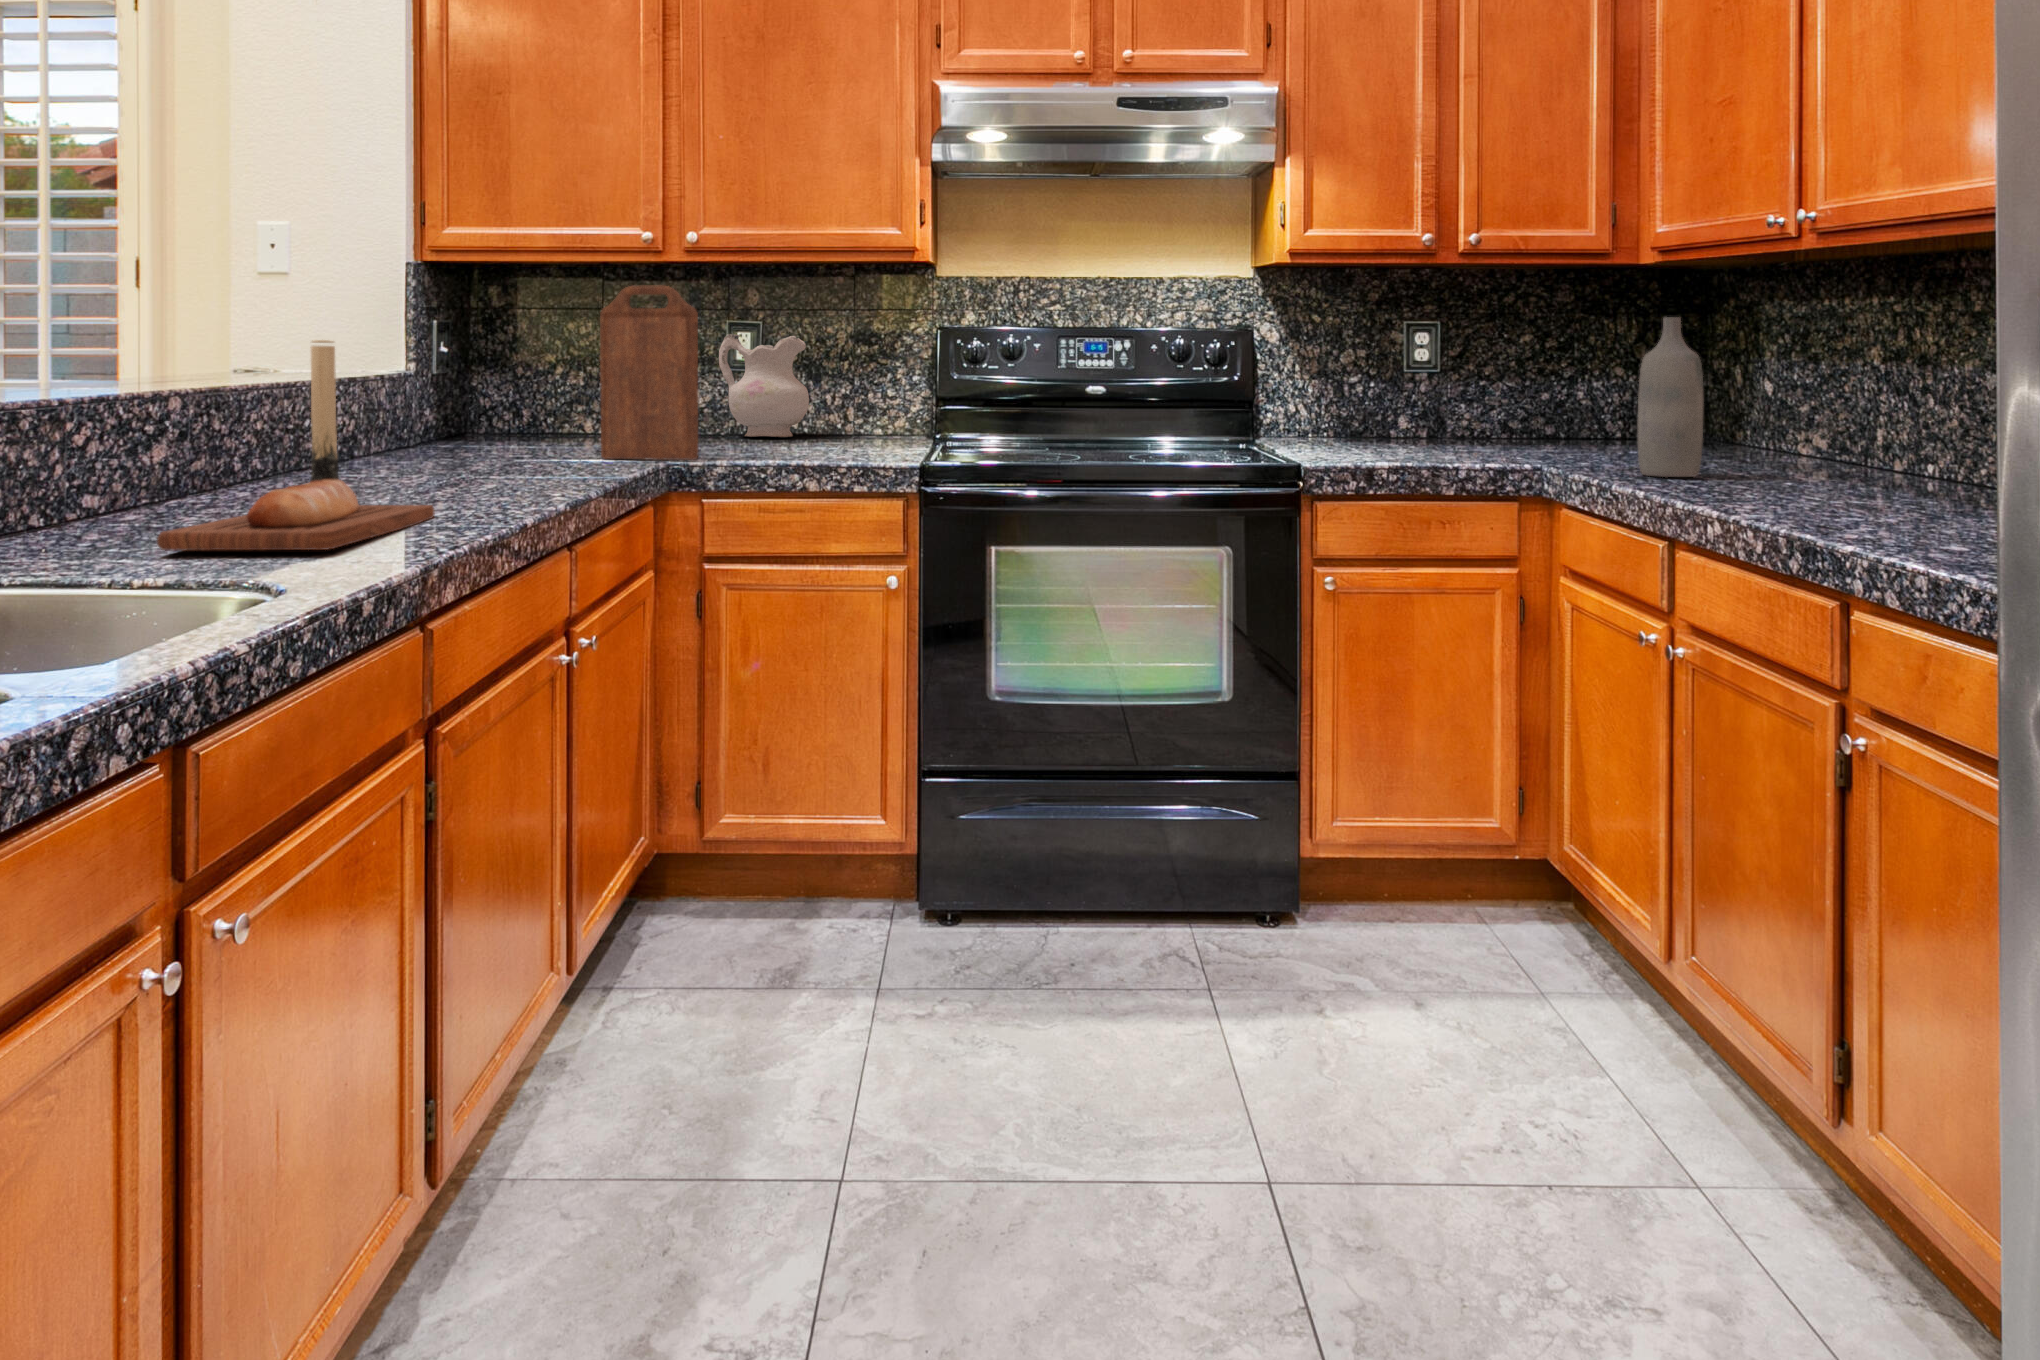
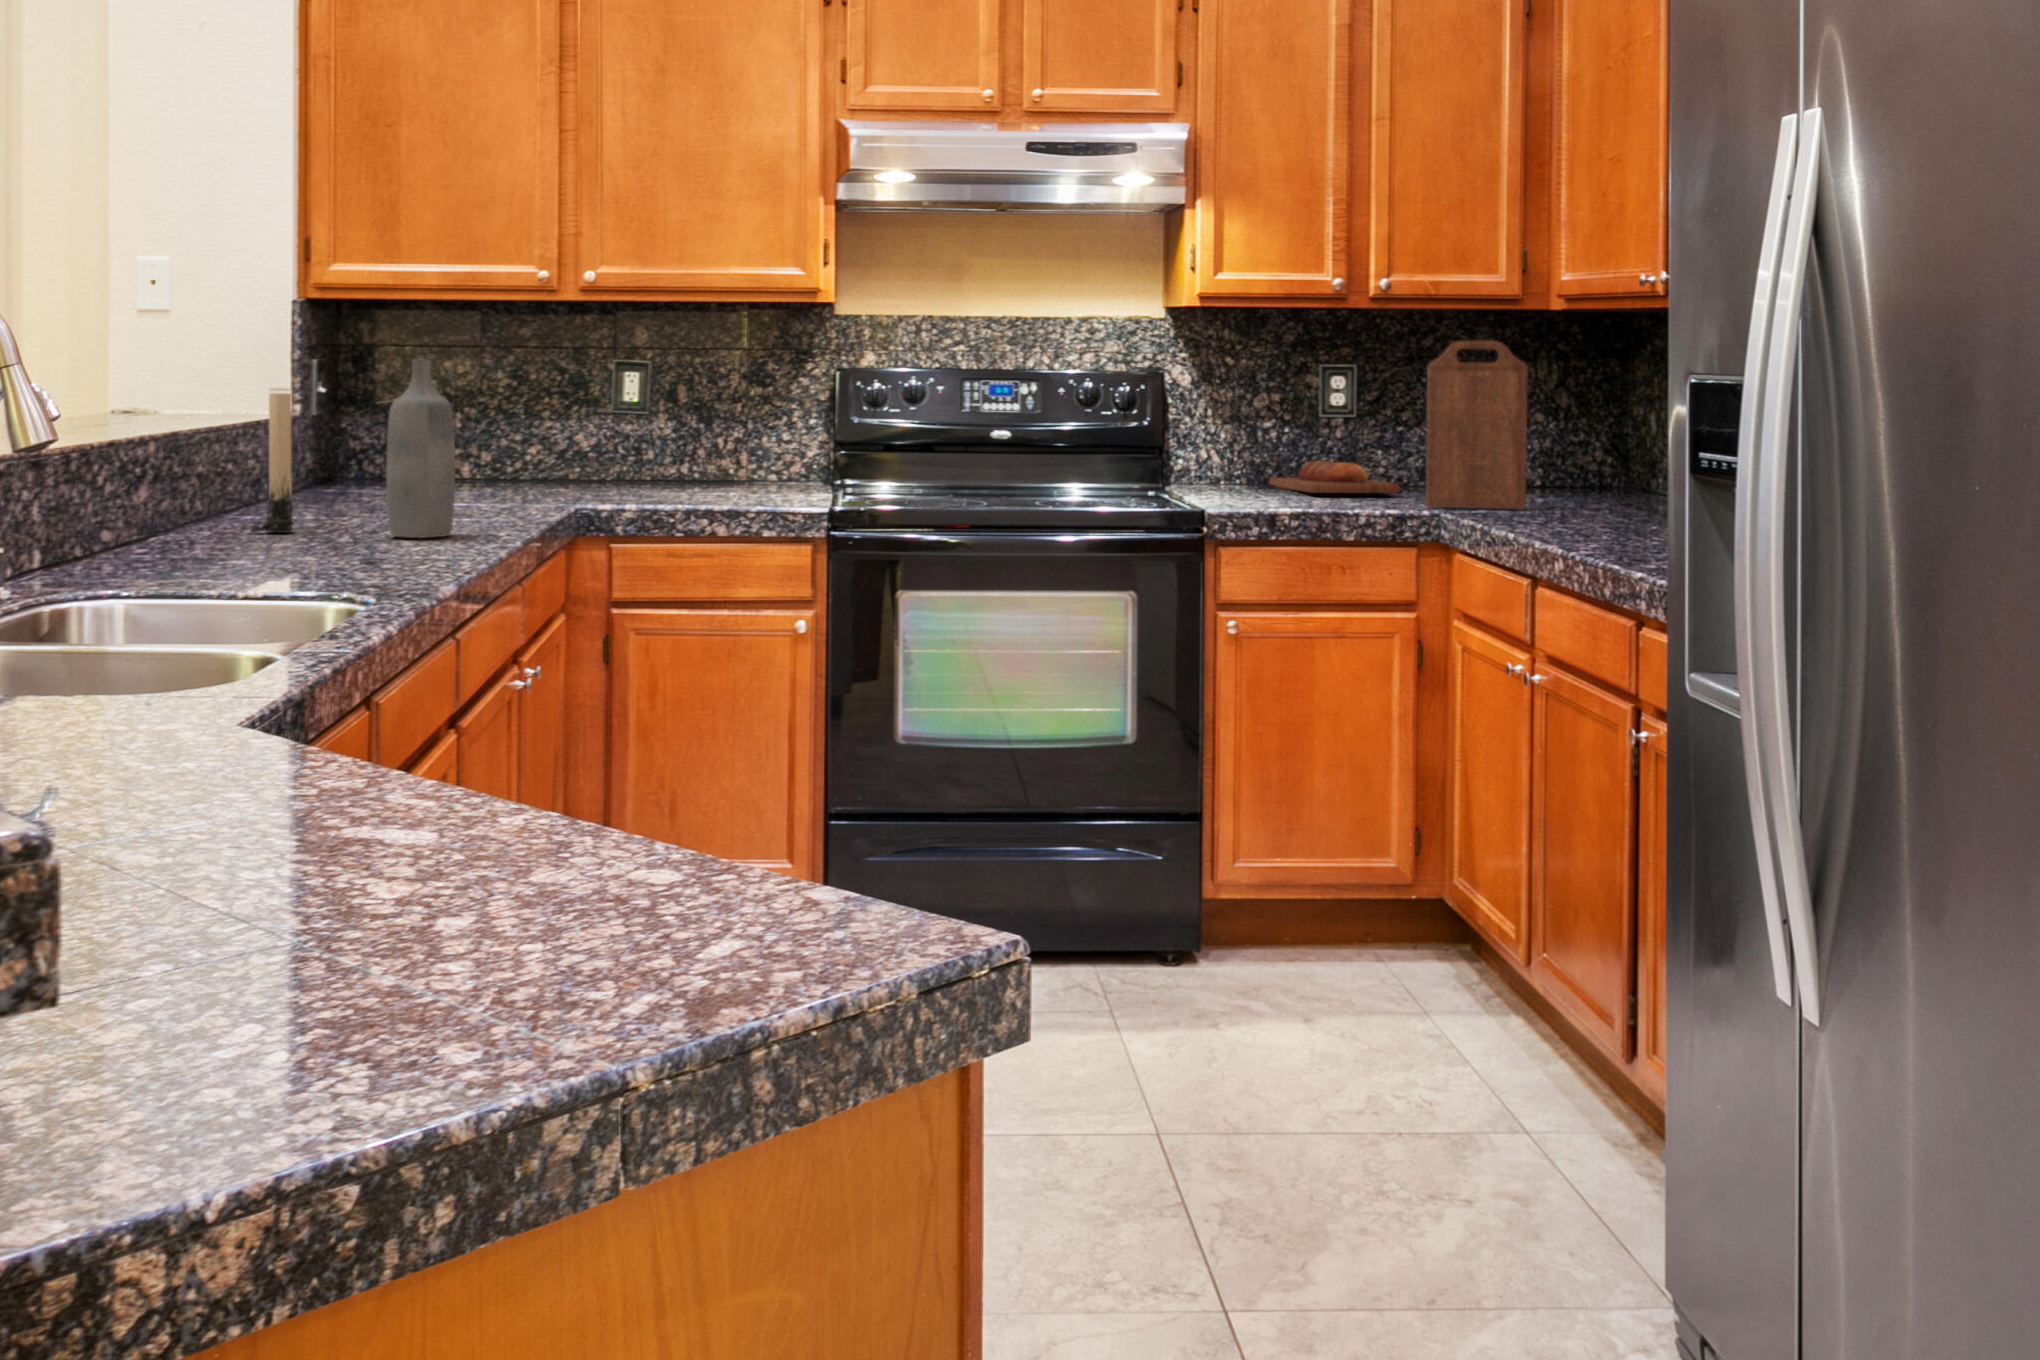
cutting board: present [600,285,698,460] -> present [1426,341,1528,509]
bottle: present [1638,317,1704,477] -> present [386,360,455,538]
ceramic pitcher: present [719,334,809,437] -> none [605,373,700,482]
bread loaf: present [157,479,435,551] -> present [1269,461,1400,493]

